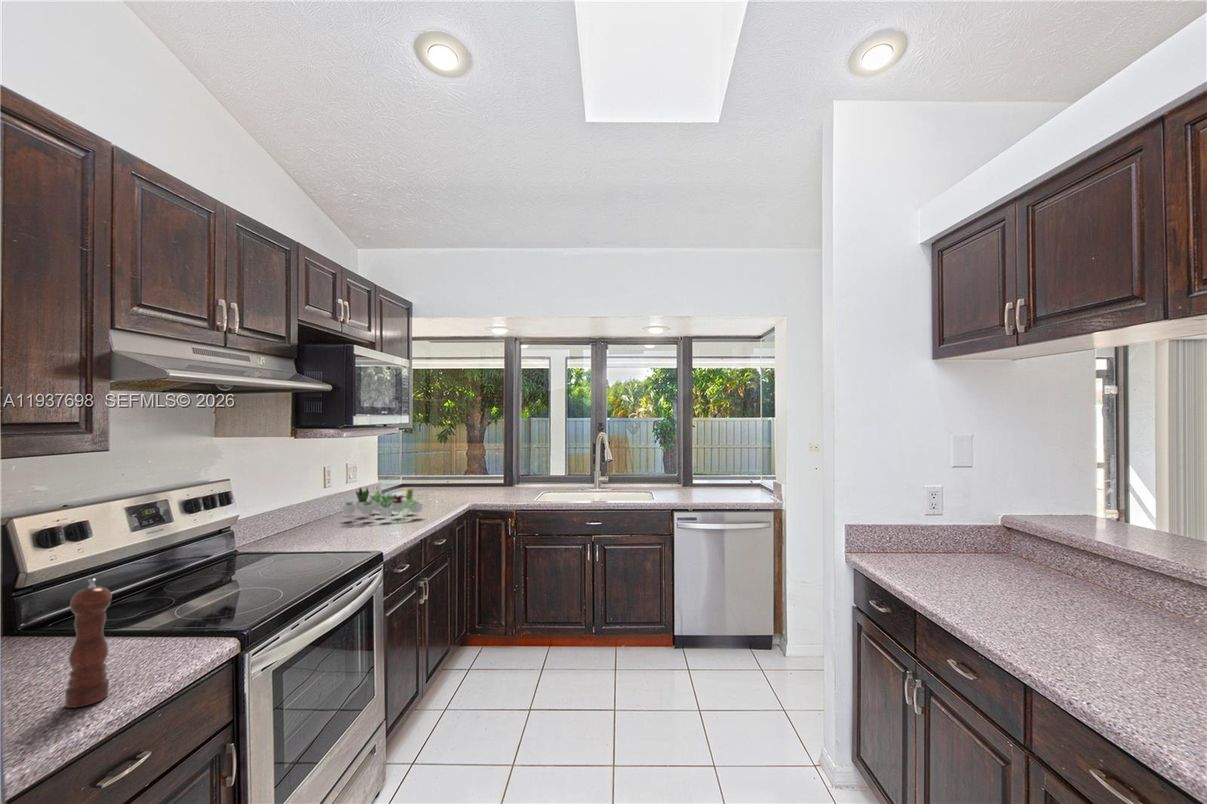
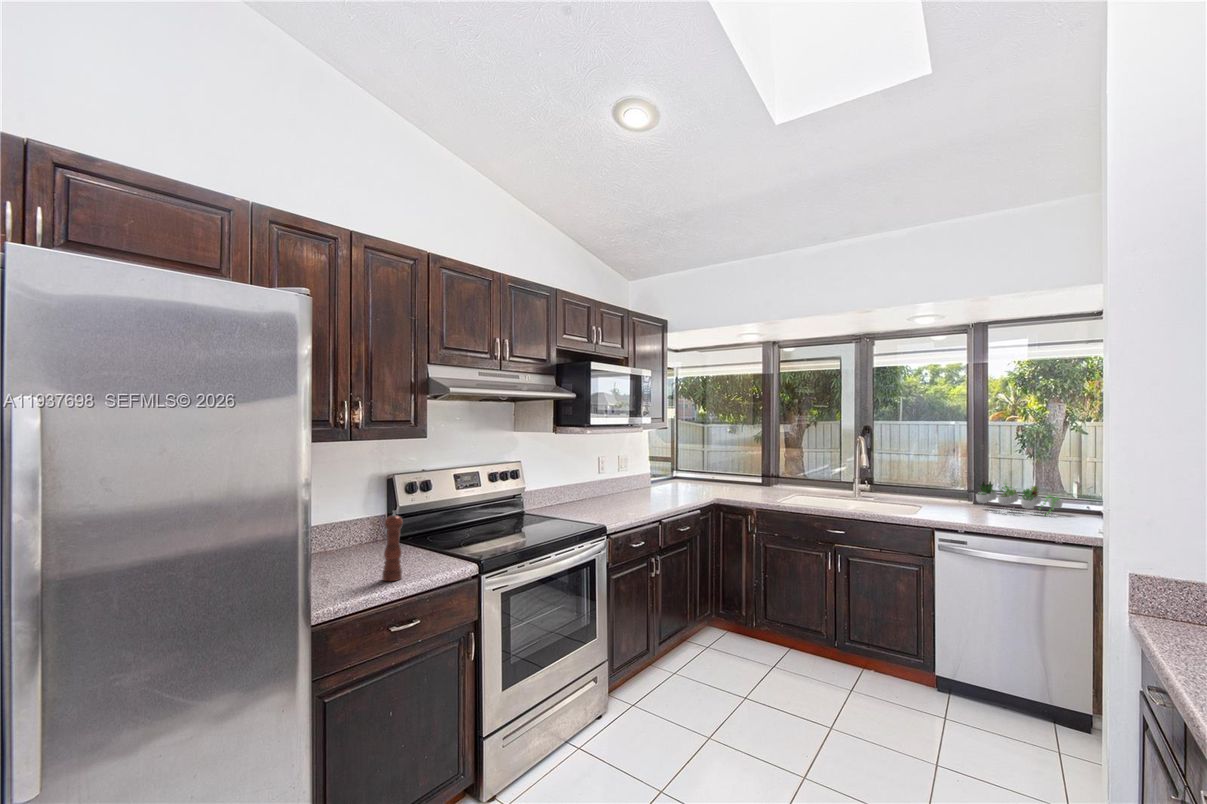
succulent plant: present [342,487,423,522] -> present [976,481,1063,515]

